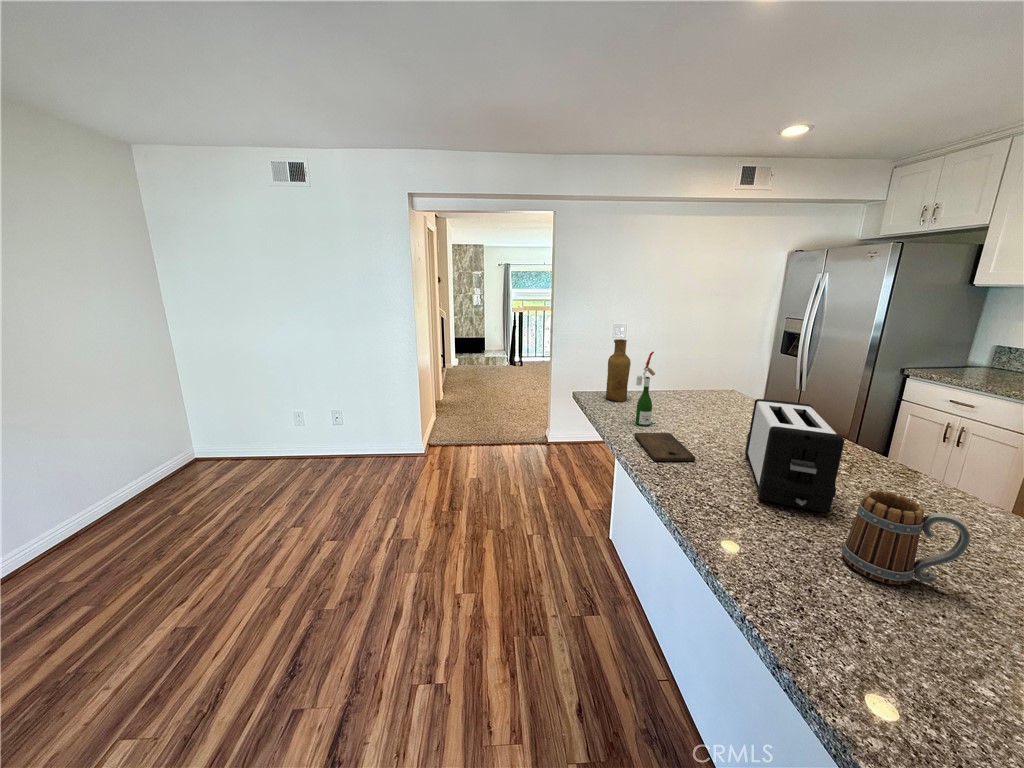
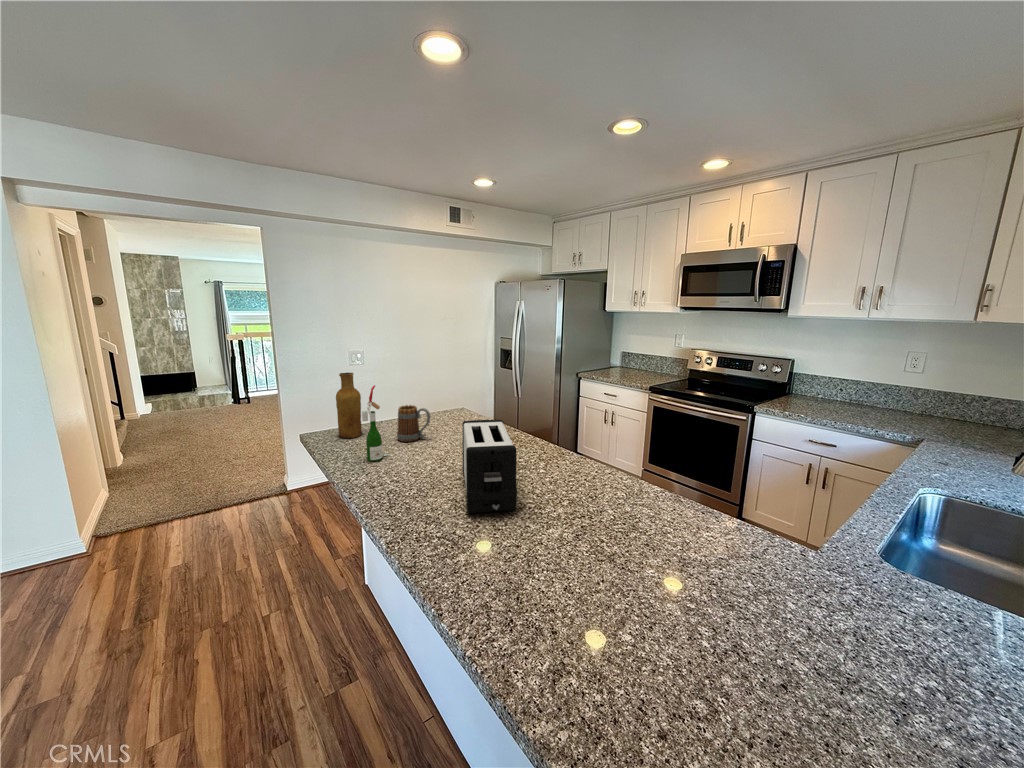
cutting board: present [635,433,695,461] -> none [364,464,419,499]
mug: present [842,490,970,585] -> present [397,405,430,442]

